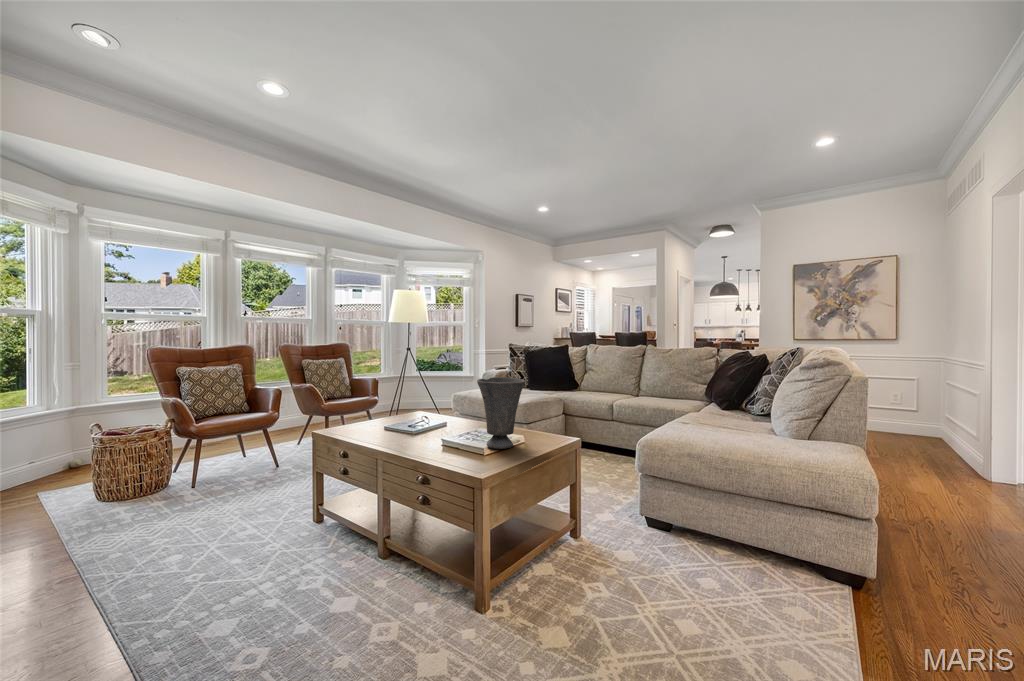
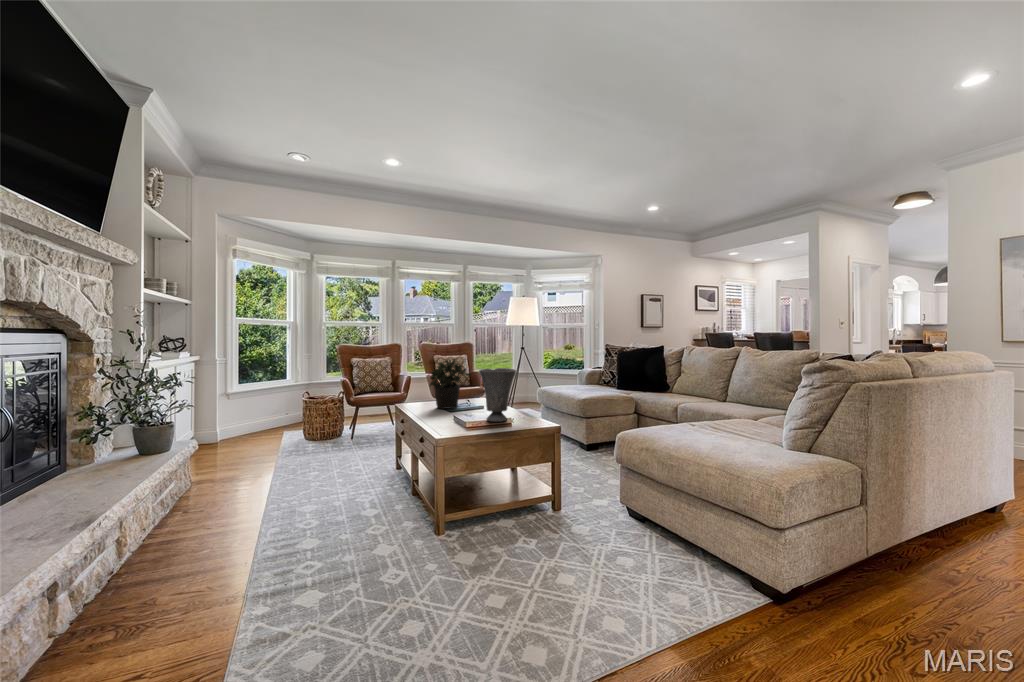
potted plant: none [374,365,425,435] -> present [430,359,471,409]

